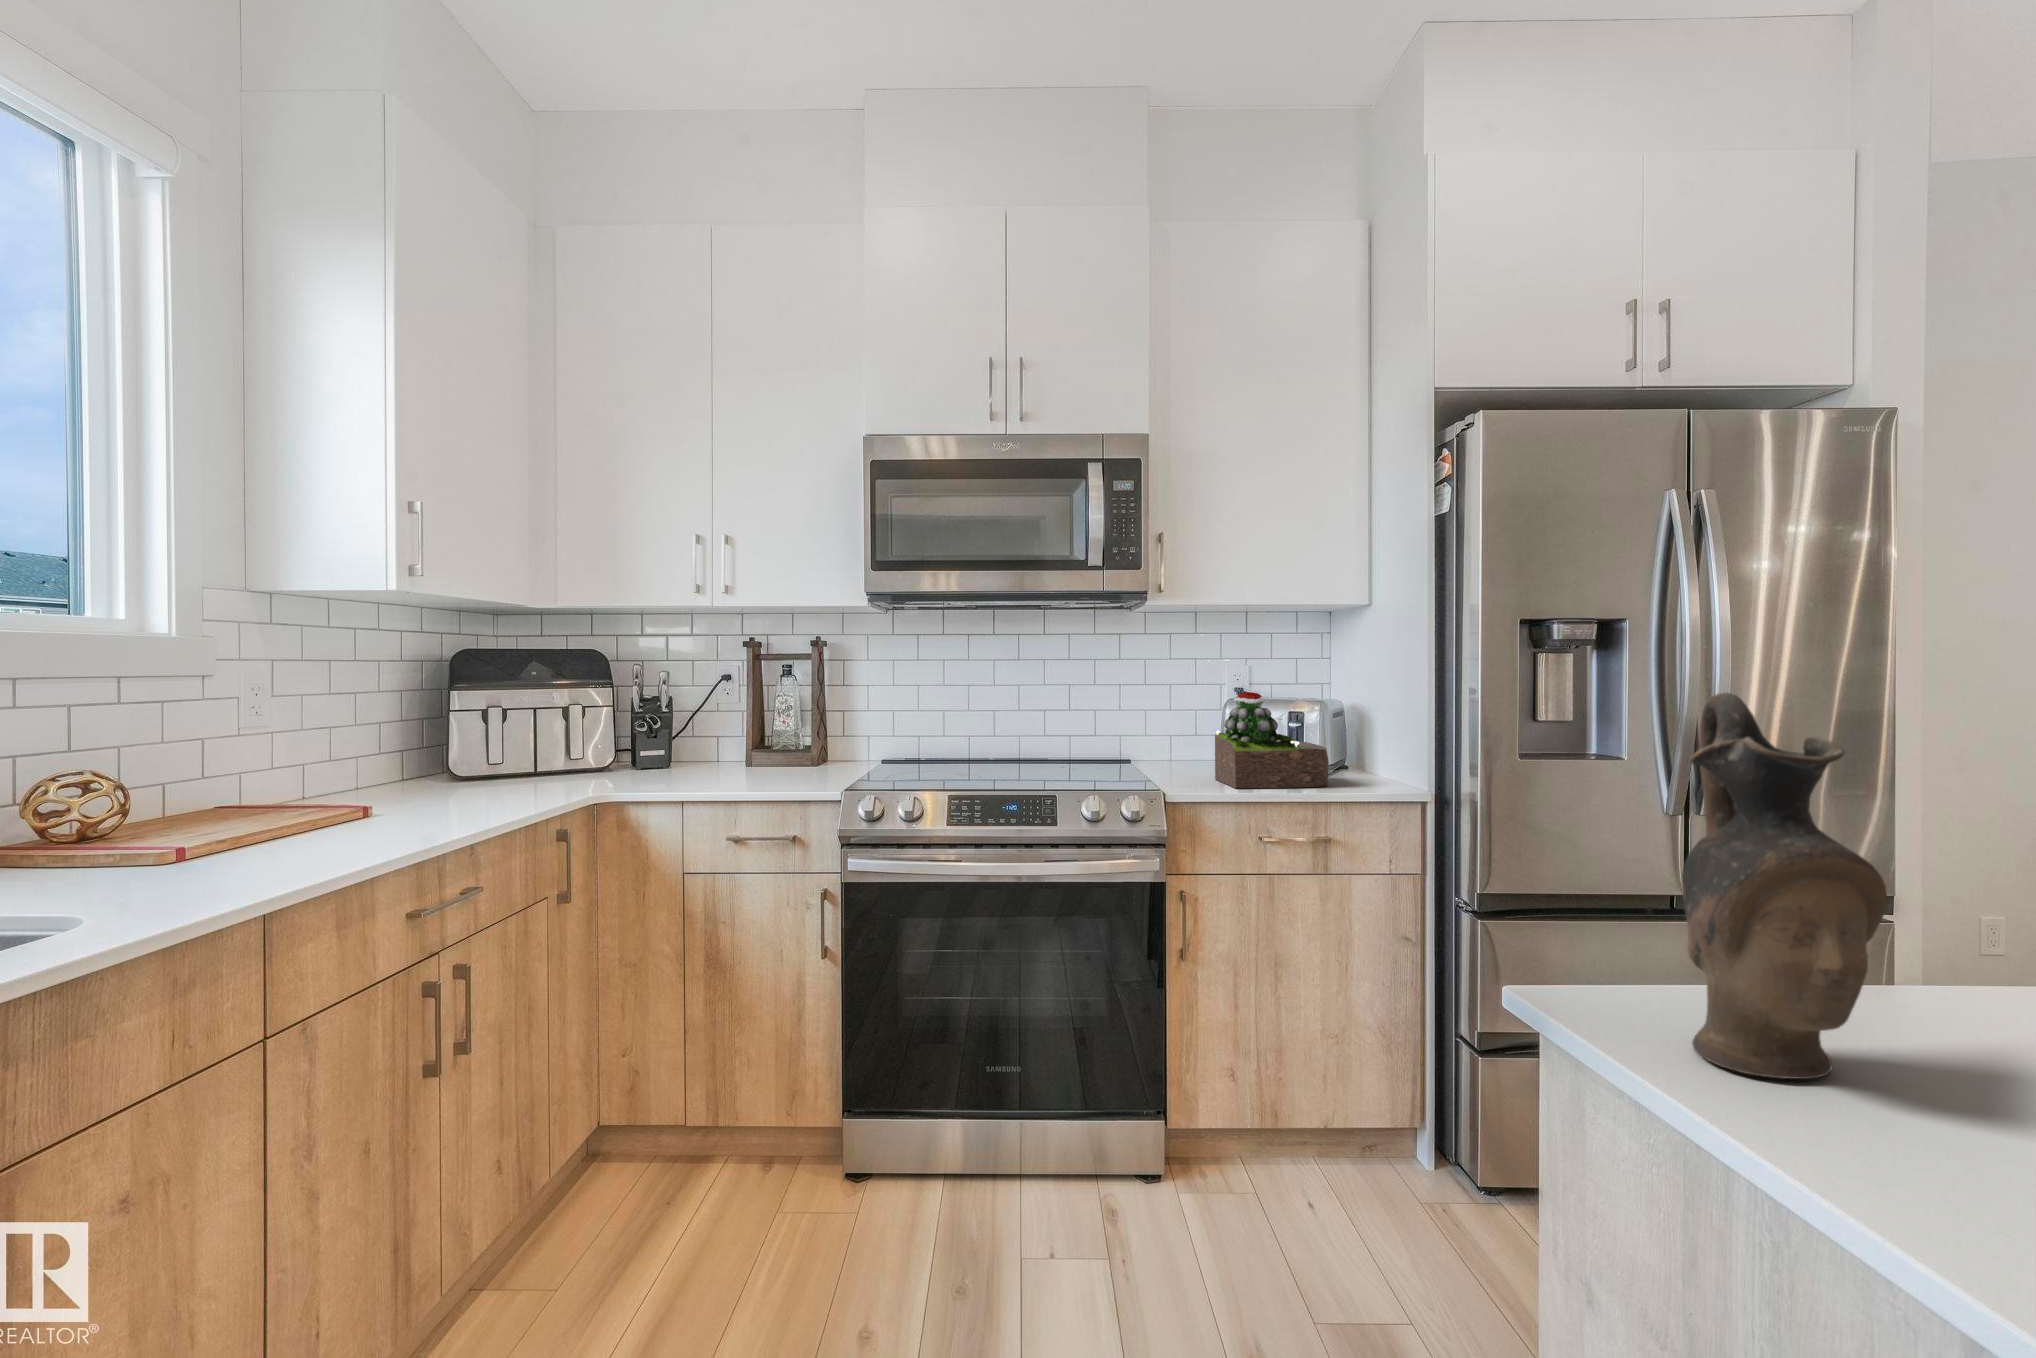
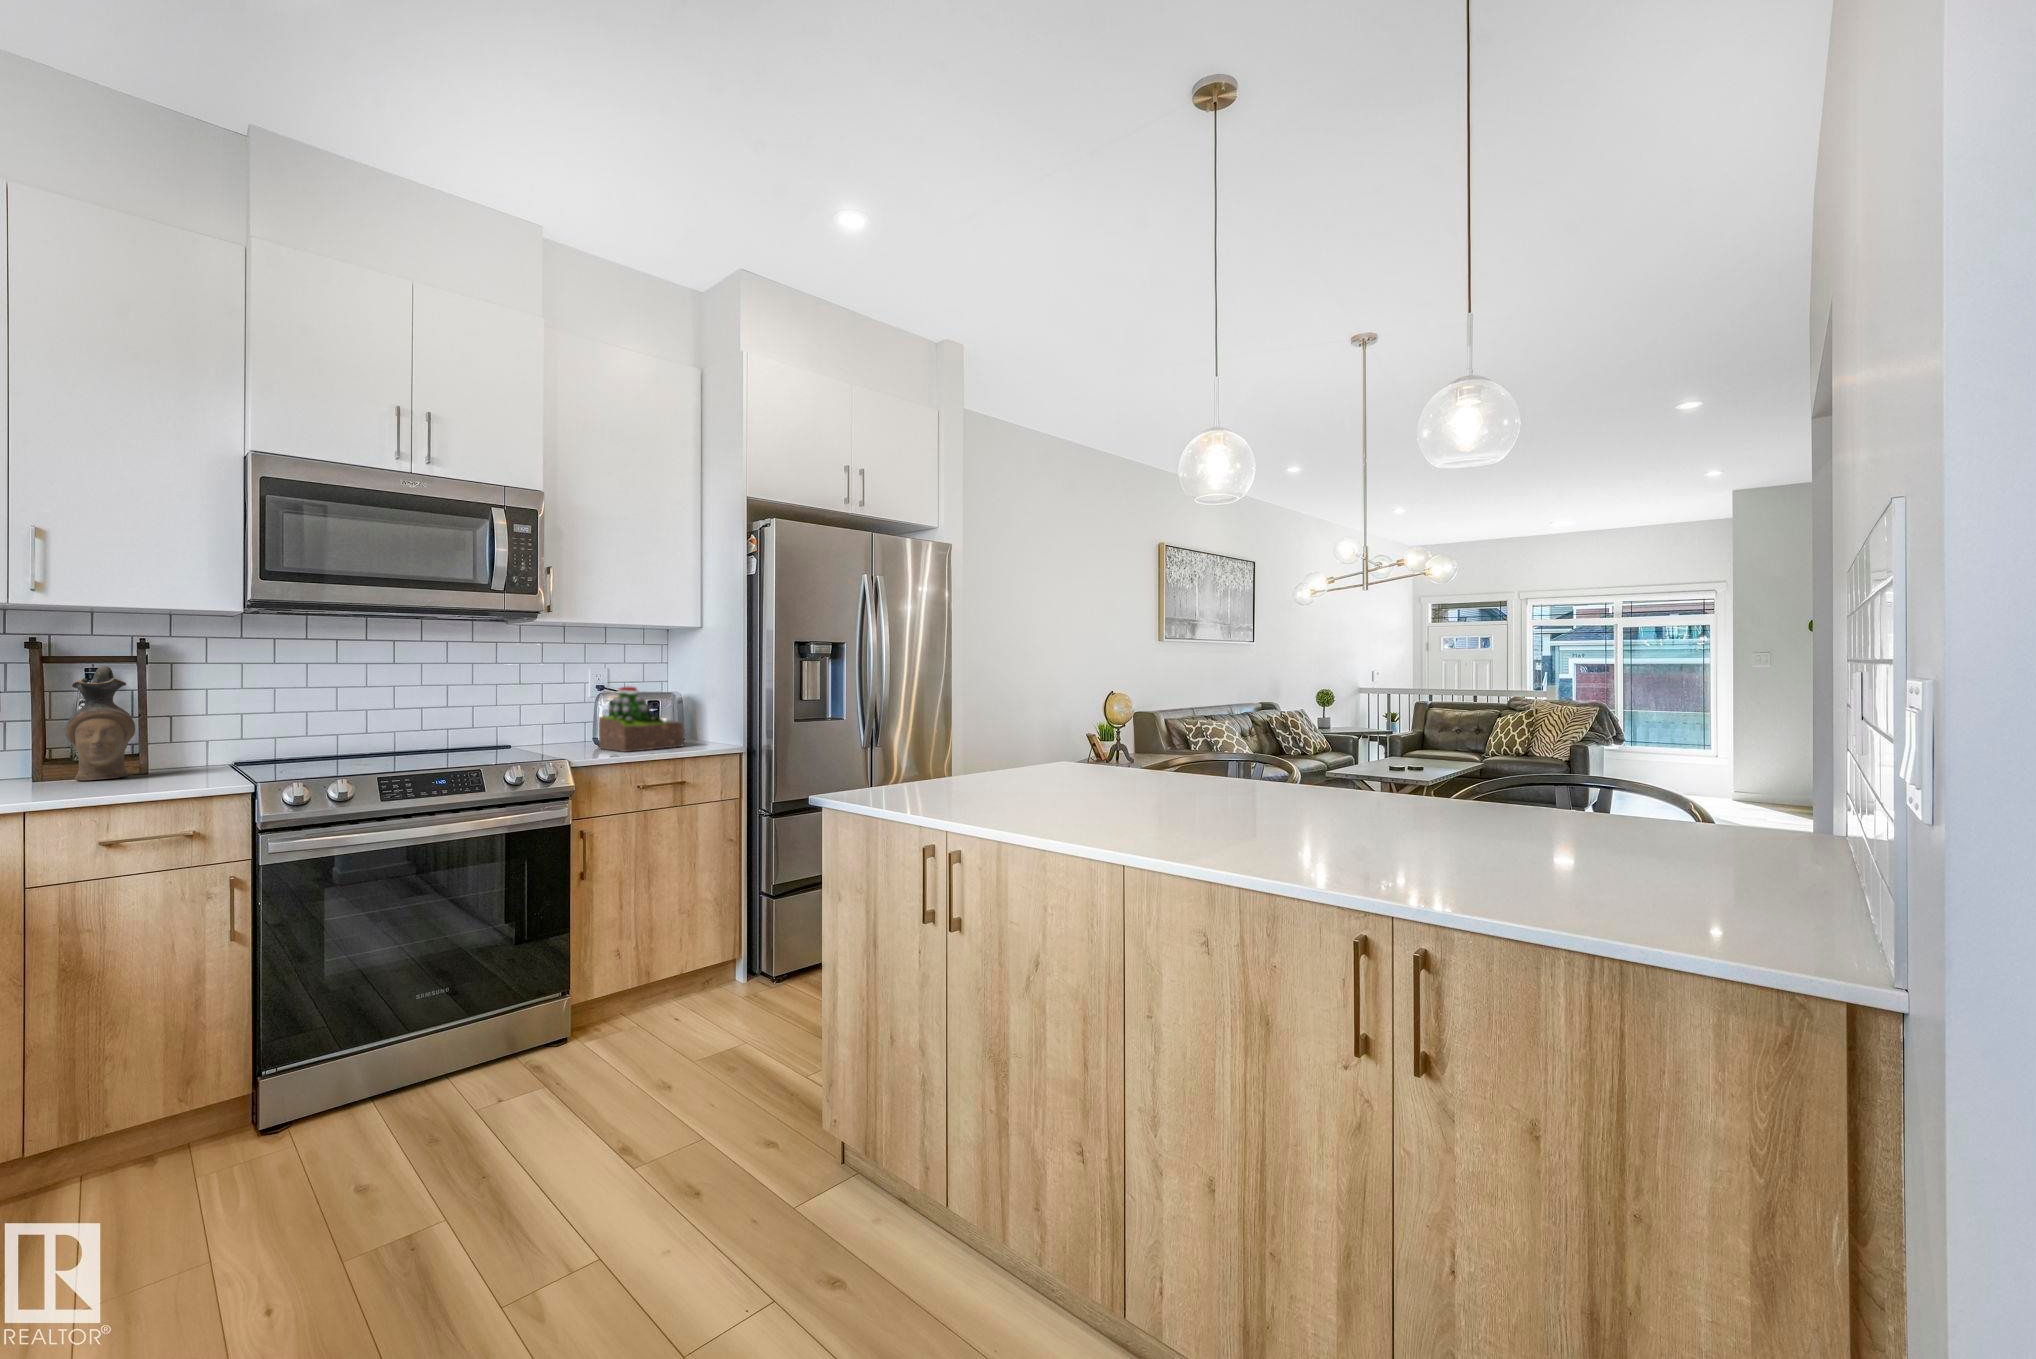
ceramic pitcher: present [1682,693,1887,1079] -> present [65,666,135,781]

